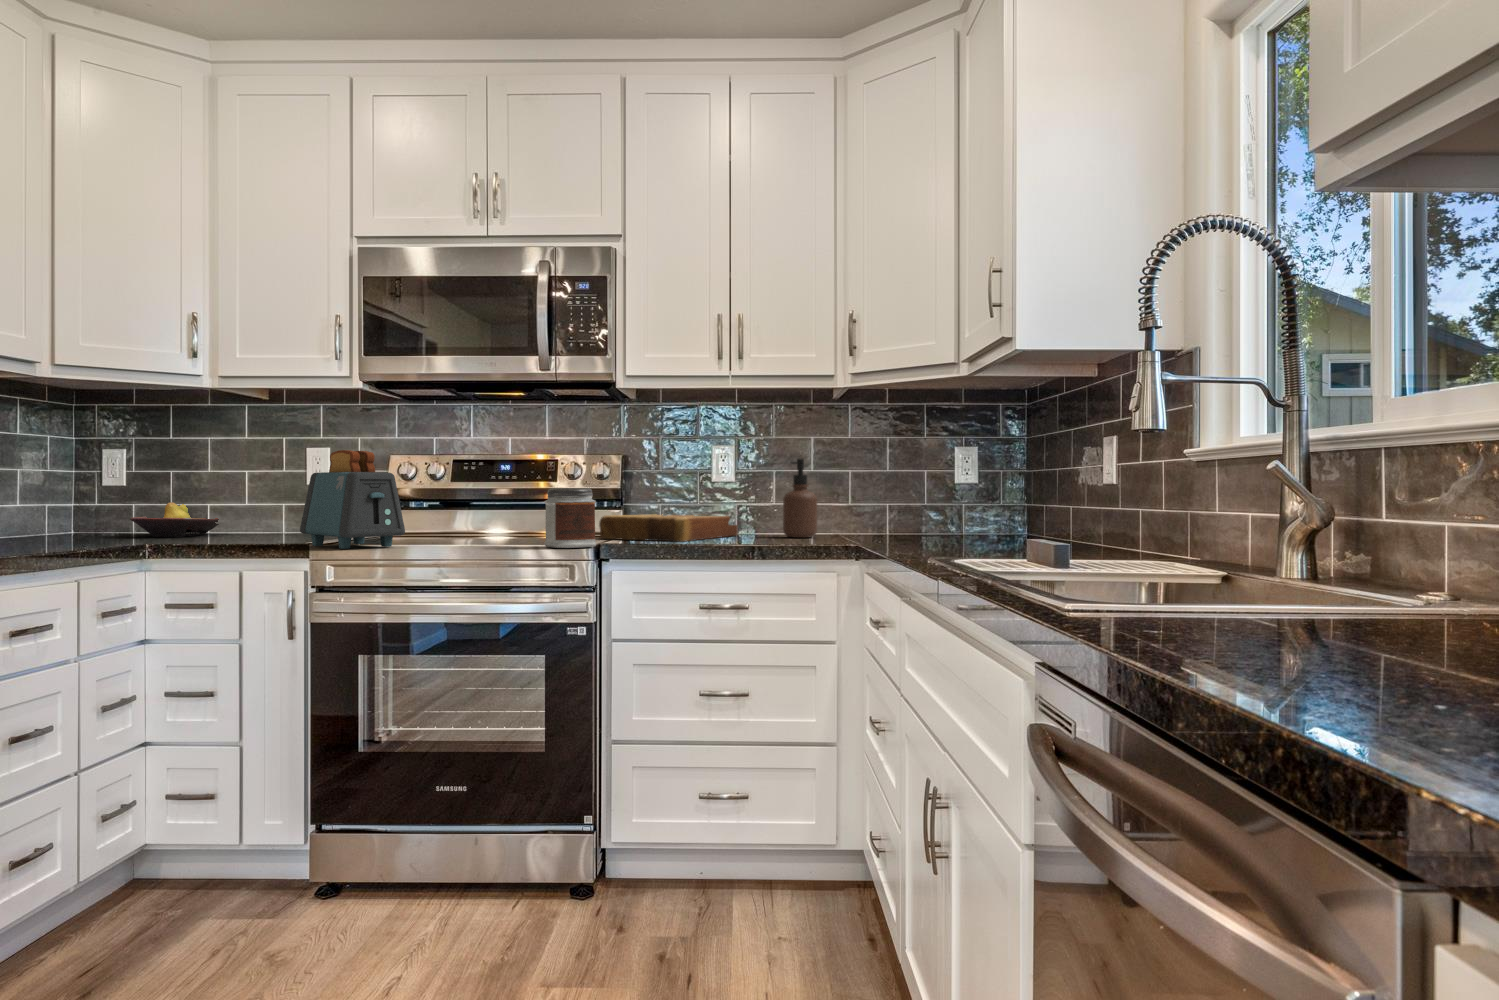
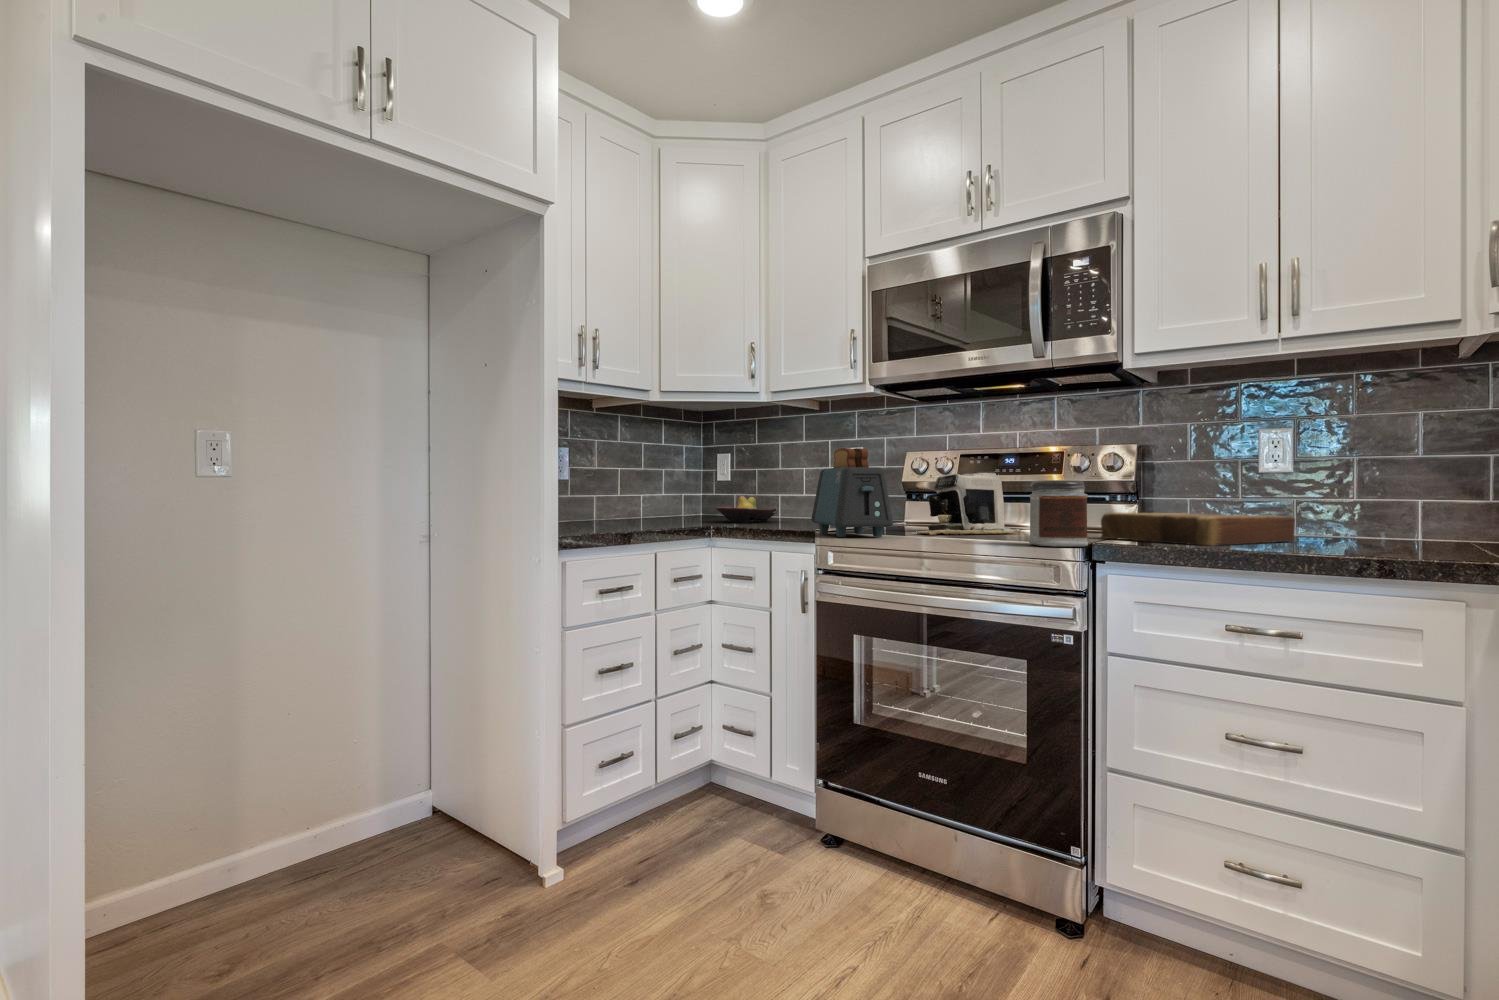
soap dispenser: present [783,459,817,538] -> none [1369,441,1432,548]
coffee maker: none [417,477,530,542] -> present [919,472,1023,535]

